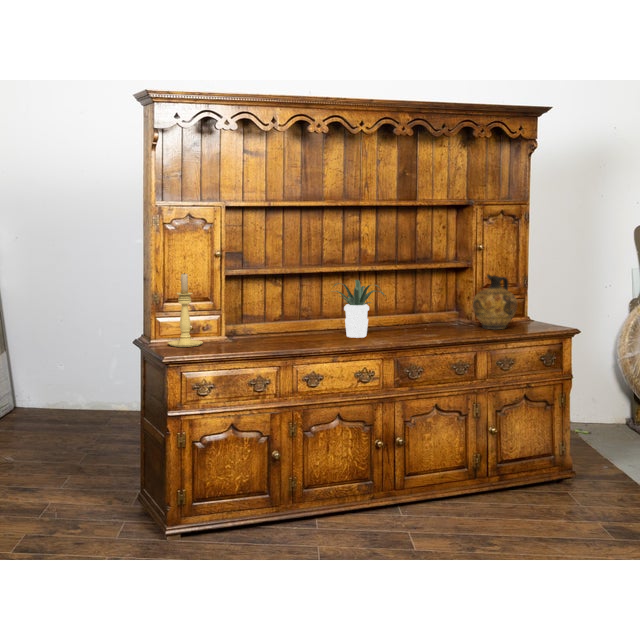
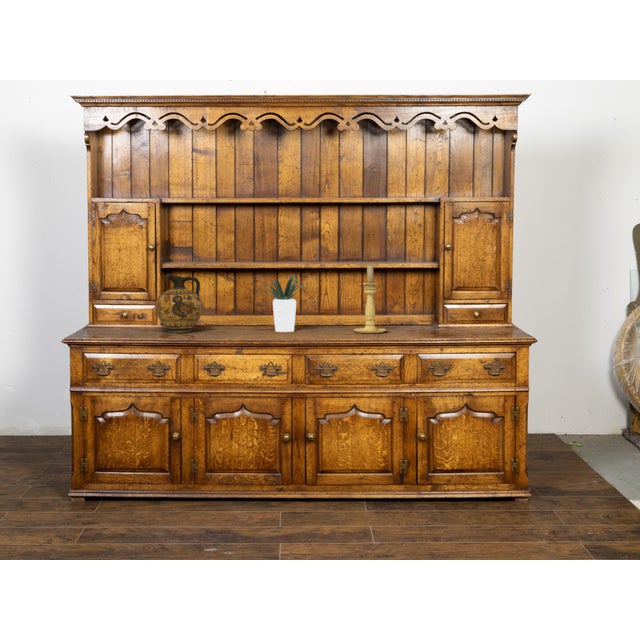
candle holder: present [168,273,203,347] -> present [354,265,386,333]
ceramic jug: present [473,275,517,329] -> present [155,274,203,332]

